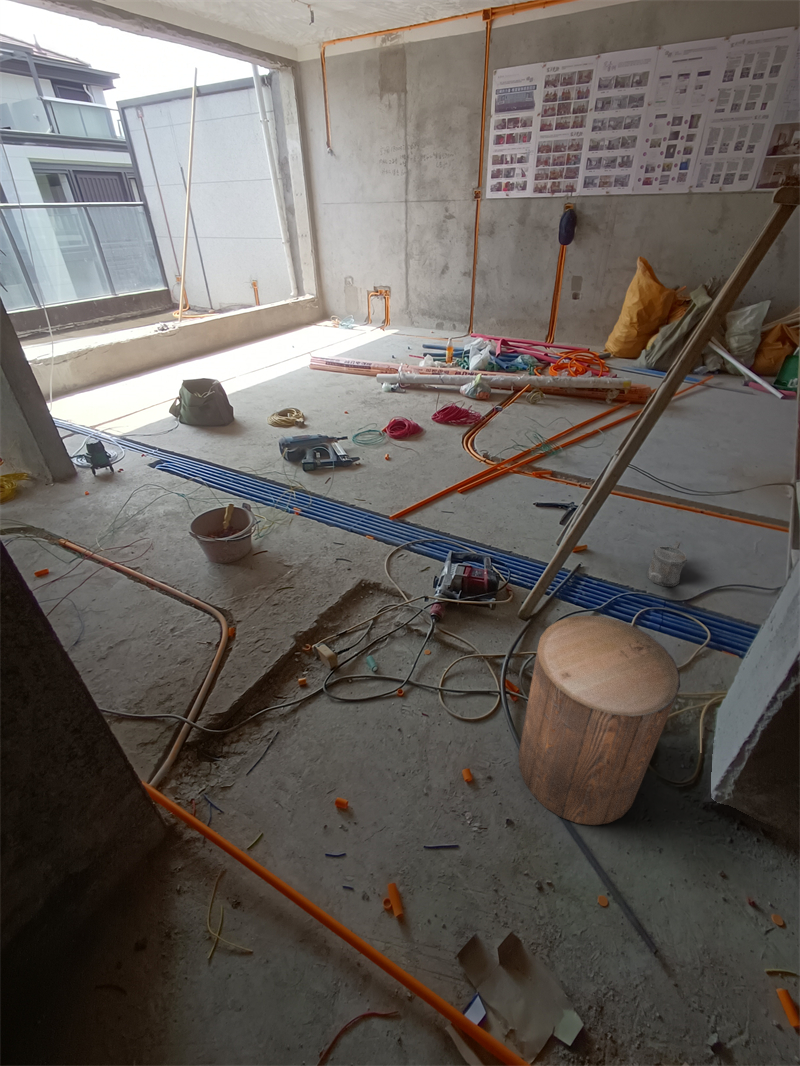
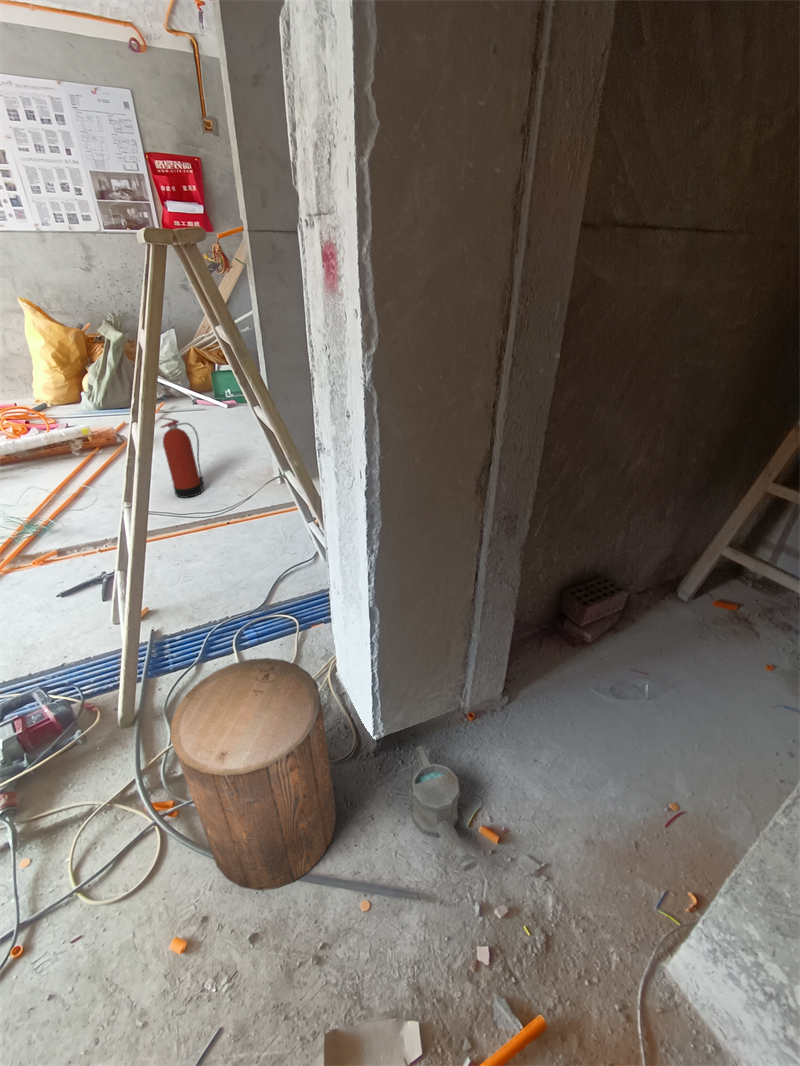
fire extinguisher: none [669,389,726,475] -> present [160,417,204,498]
watering can: present [647,541,687,587] -> present [411,746,478,871]

